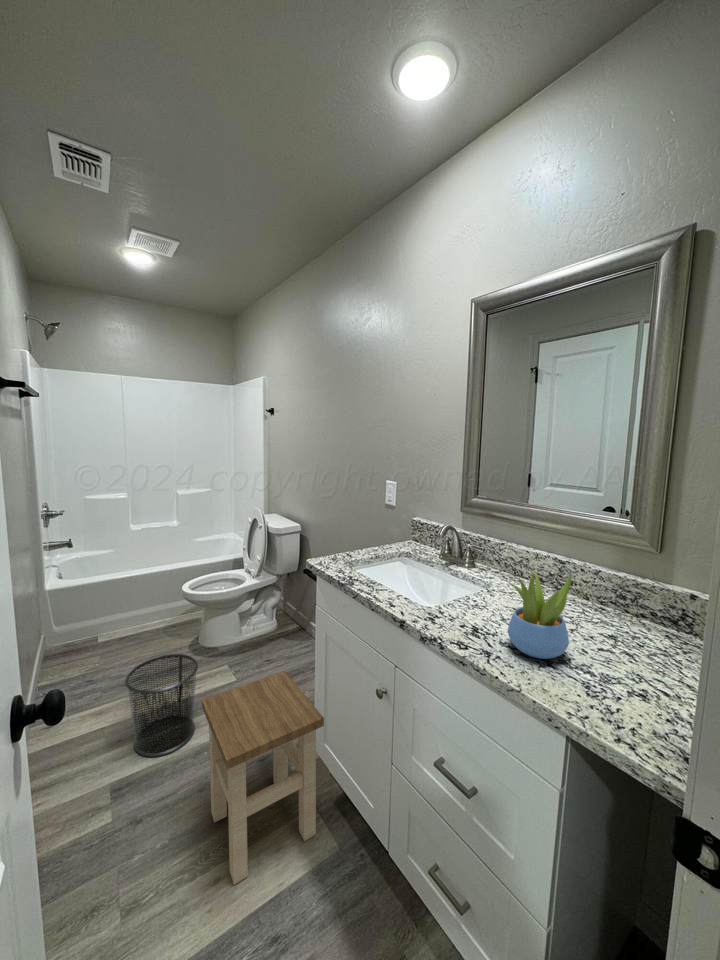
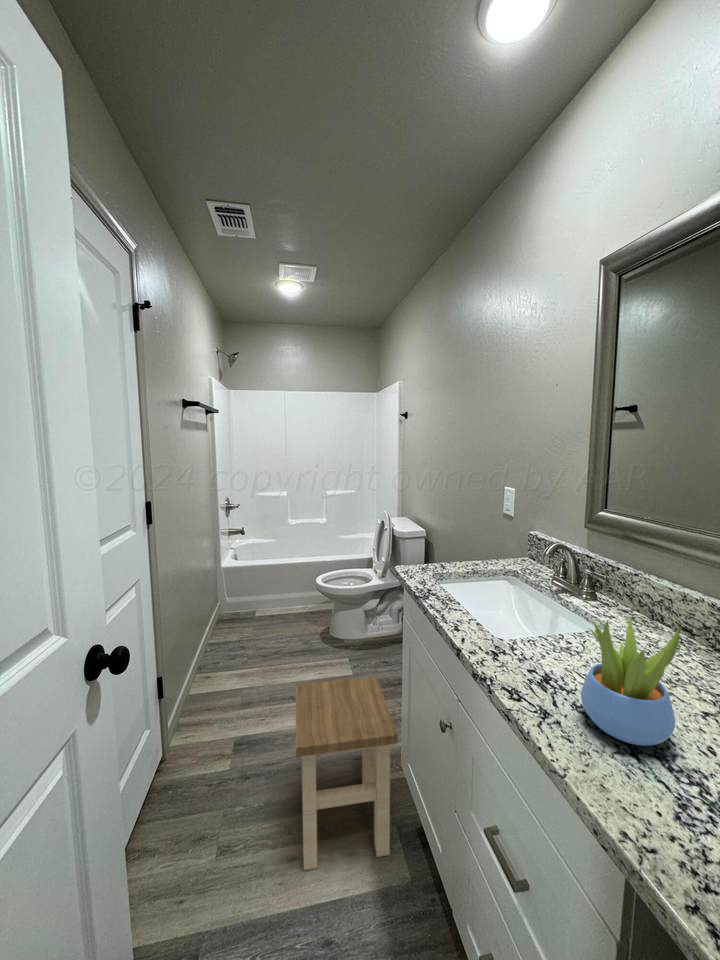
waste bin: present [125,654,198,756] -> none [253,637,312,726]

